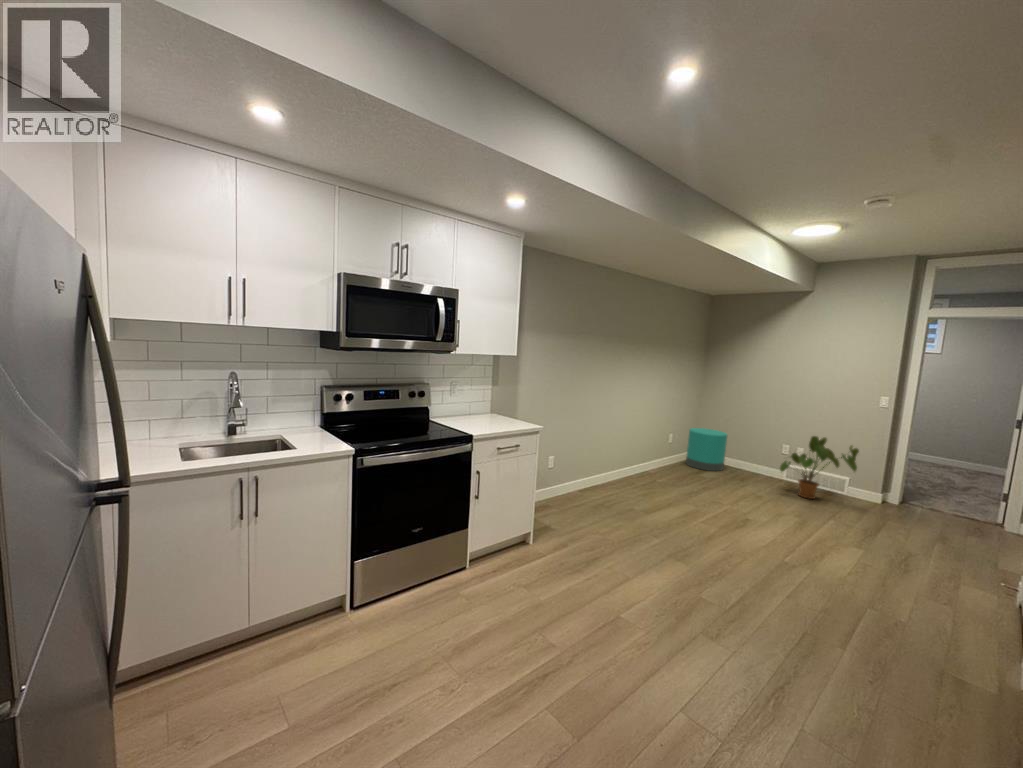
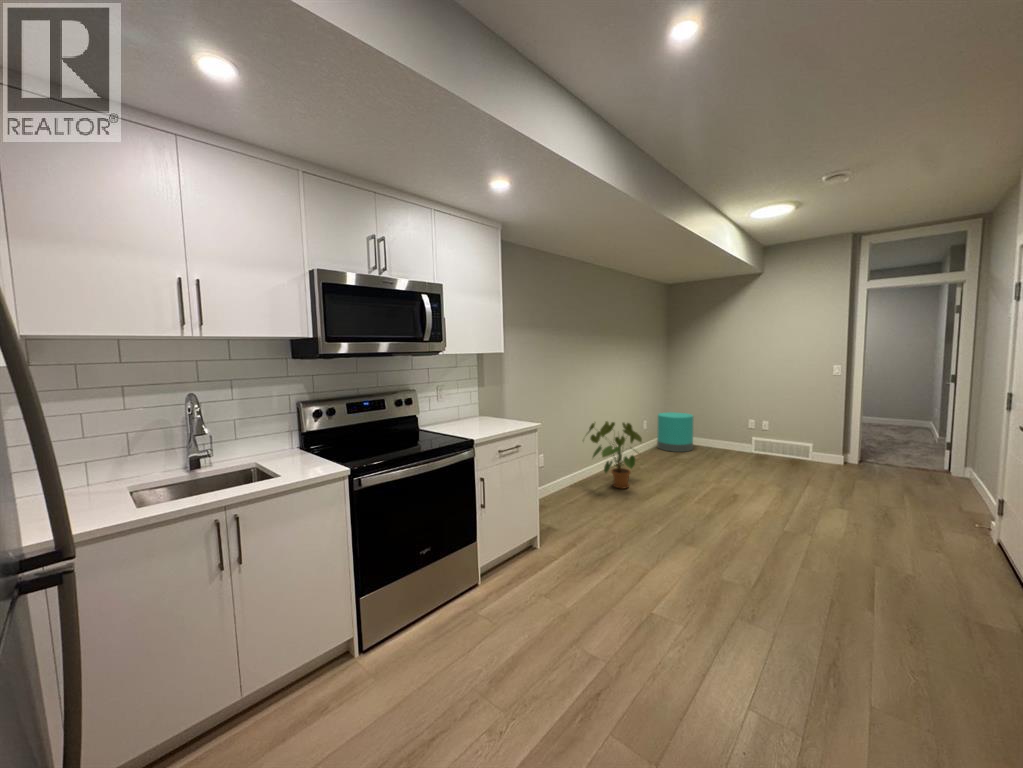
house plant: present [780,436,859,499] -> present [588,421,642,489]

